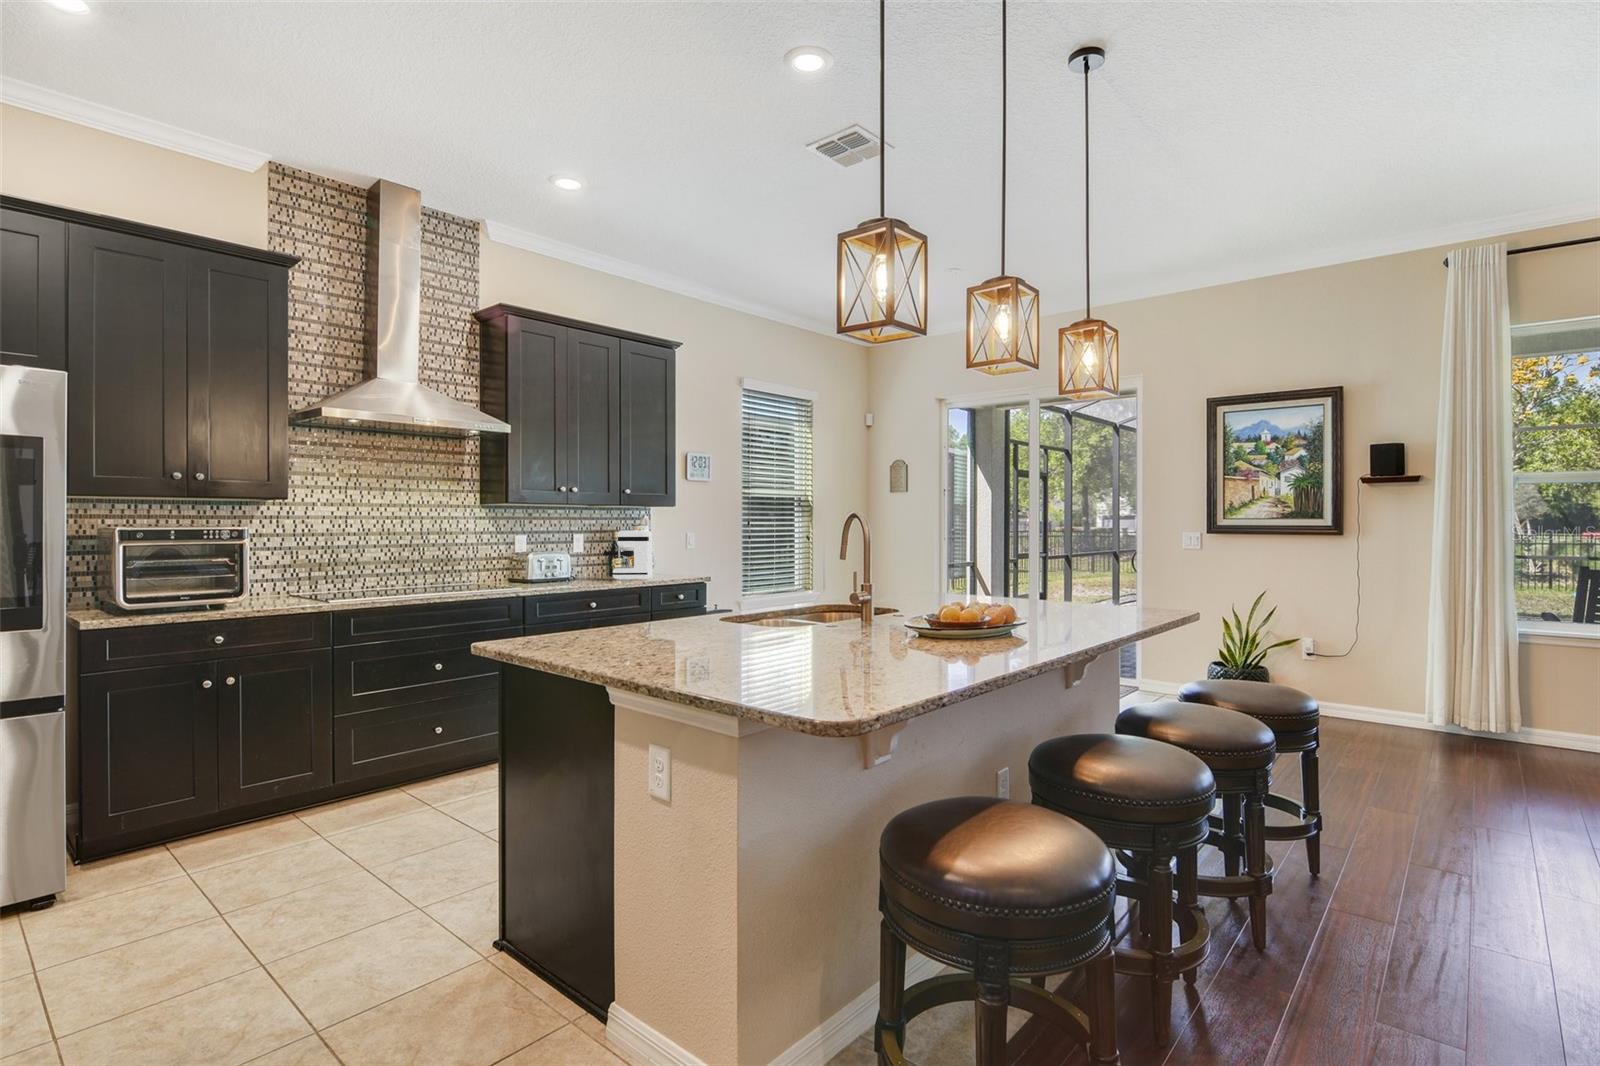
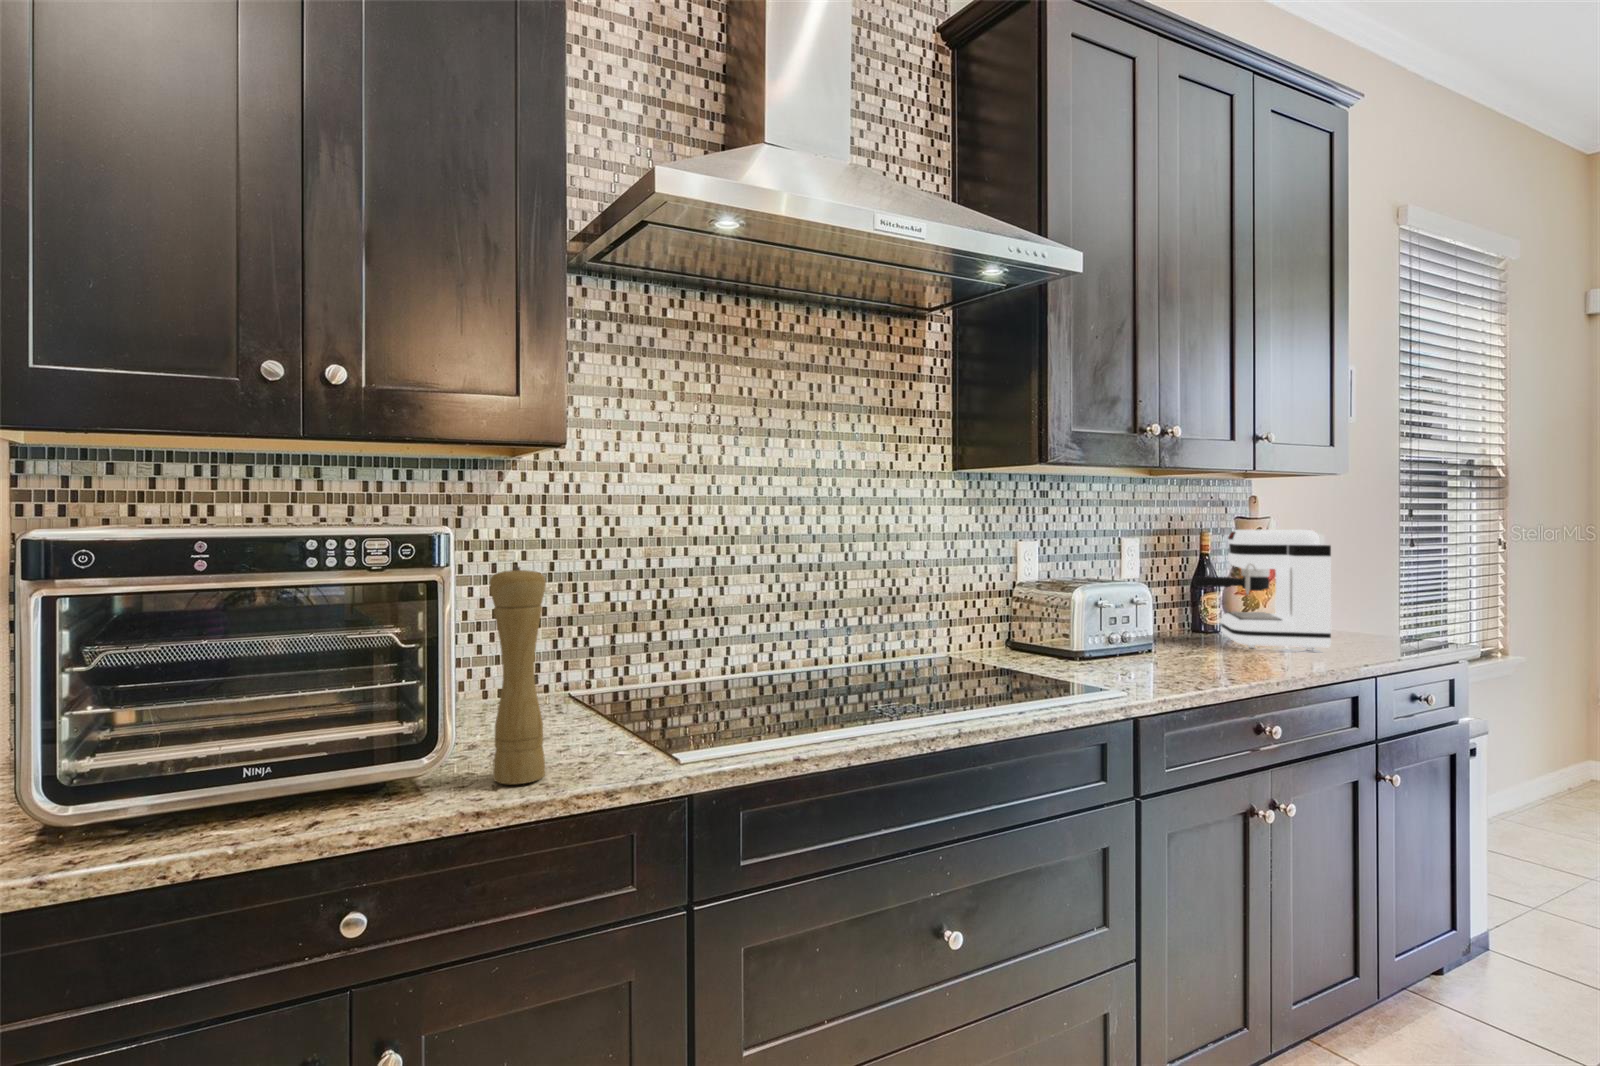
pepper mill: none [262,540,282,606] -> present [490,567,546,785]

